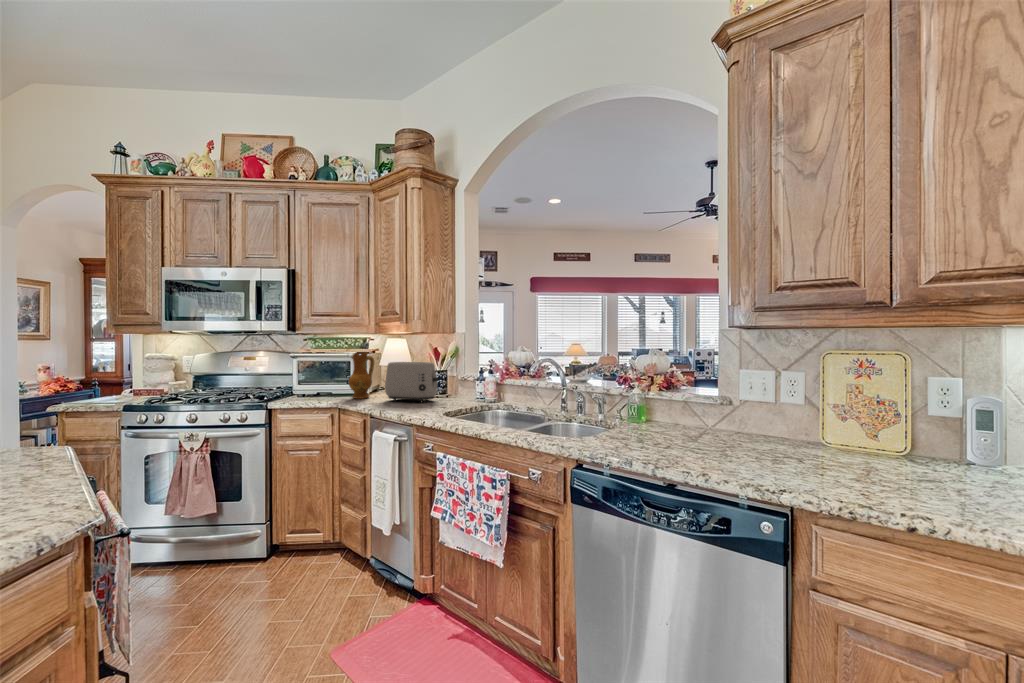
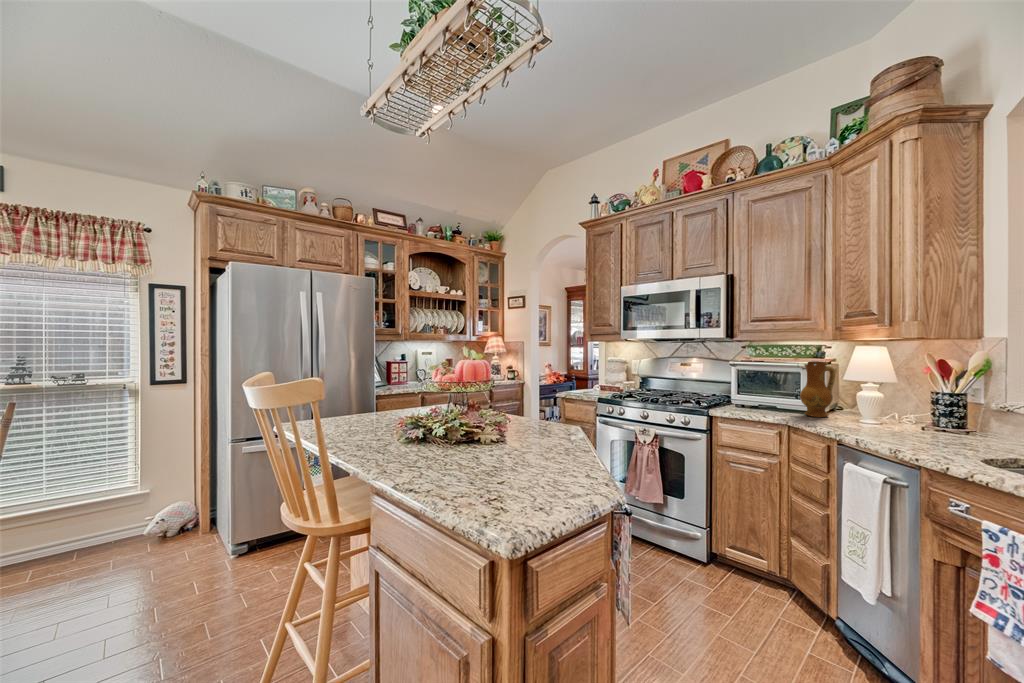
toaster: present [385,362,439,402] -> none [855,376,955,434]

